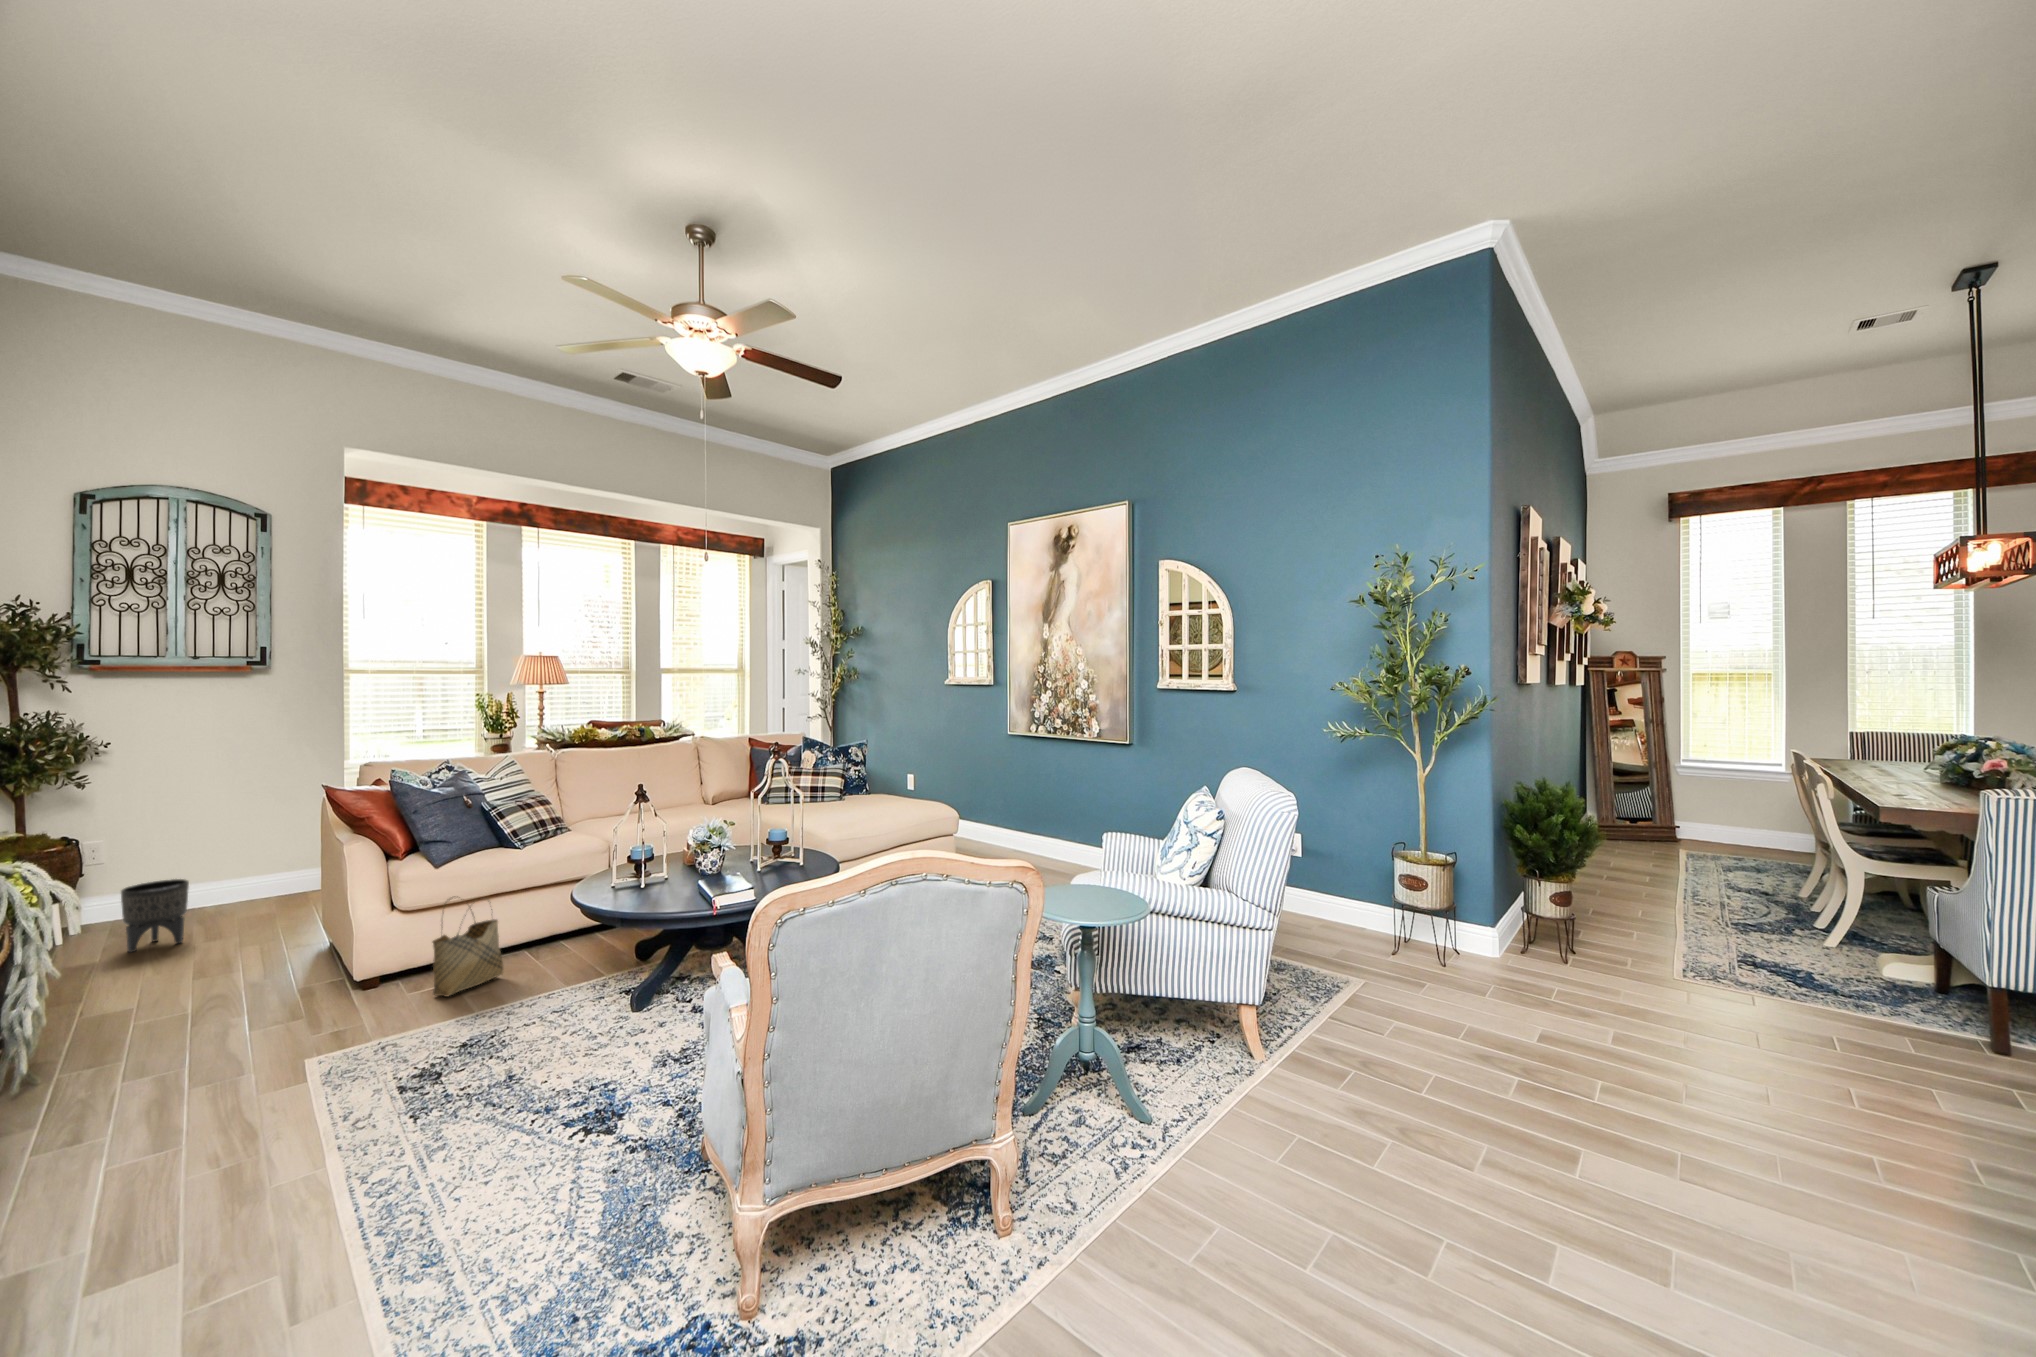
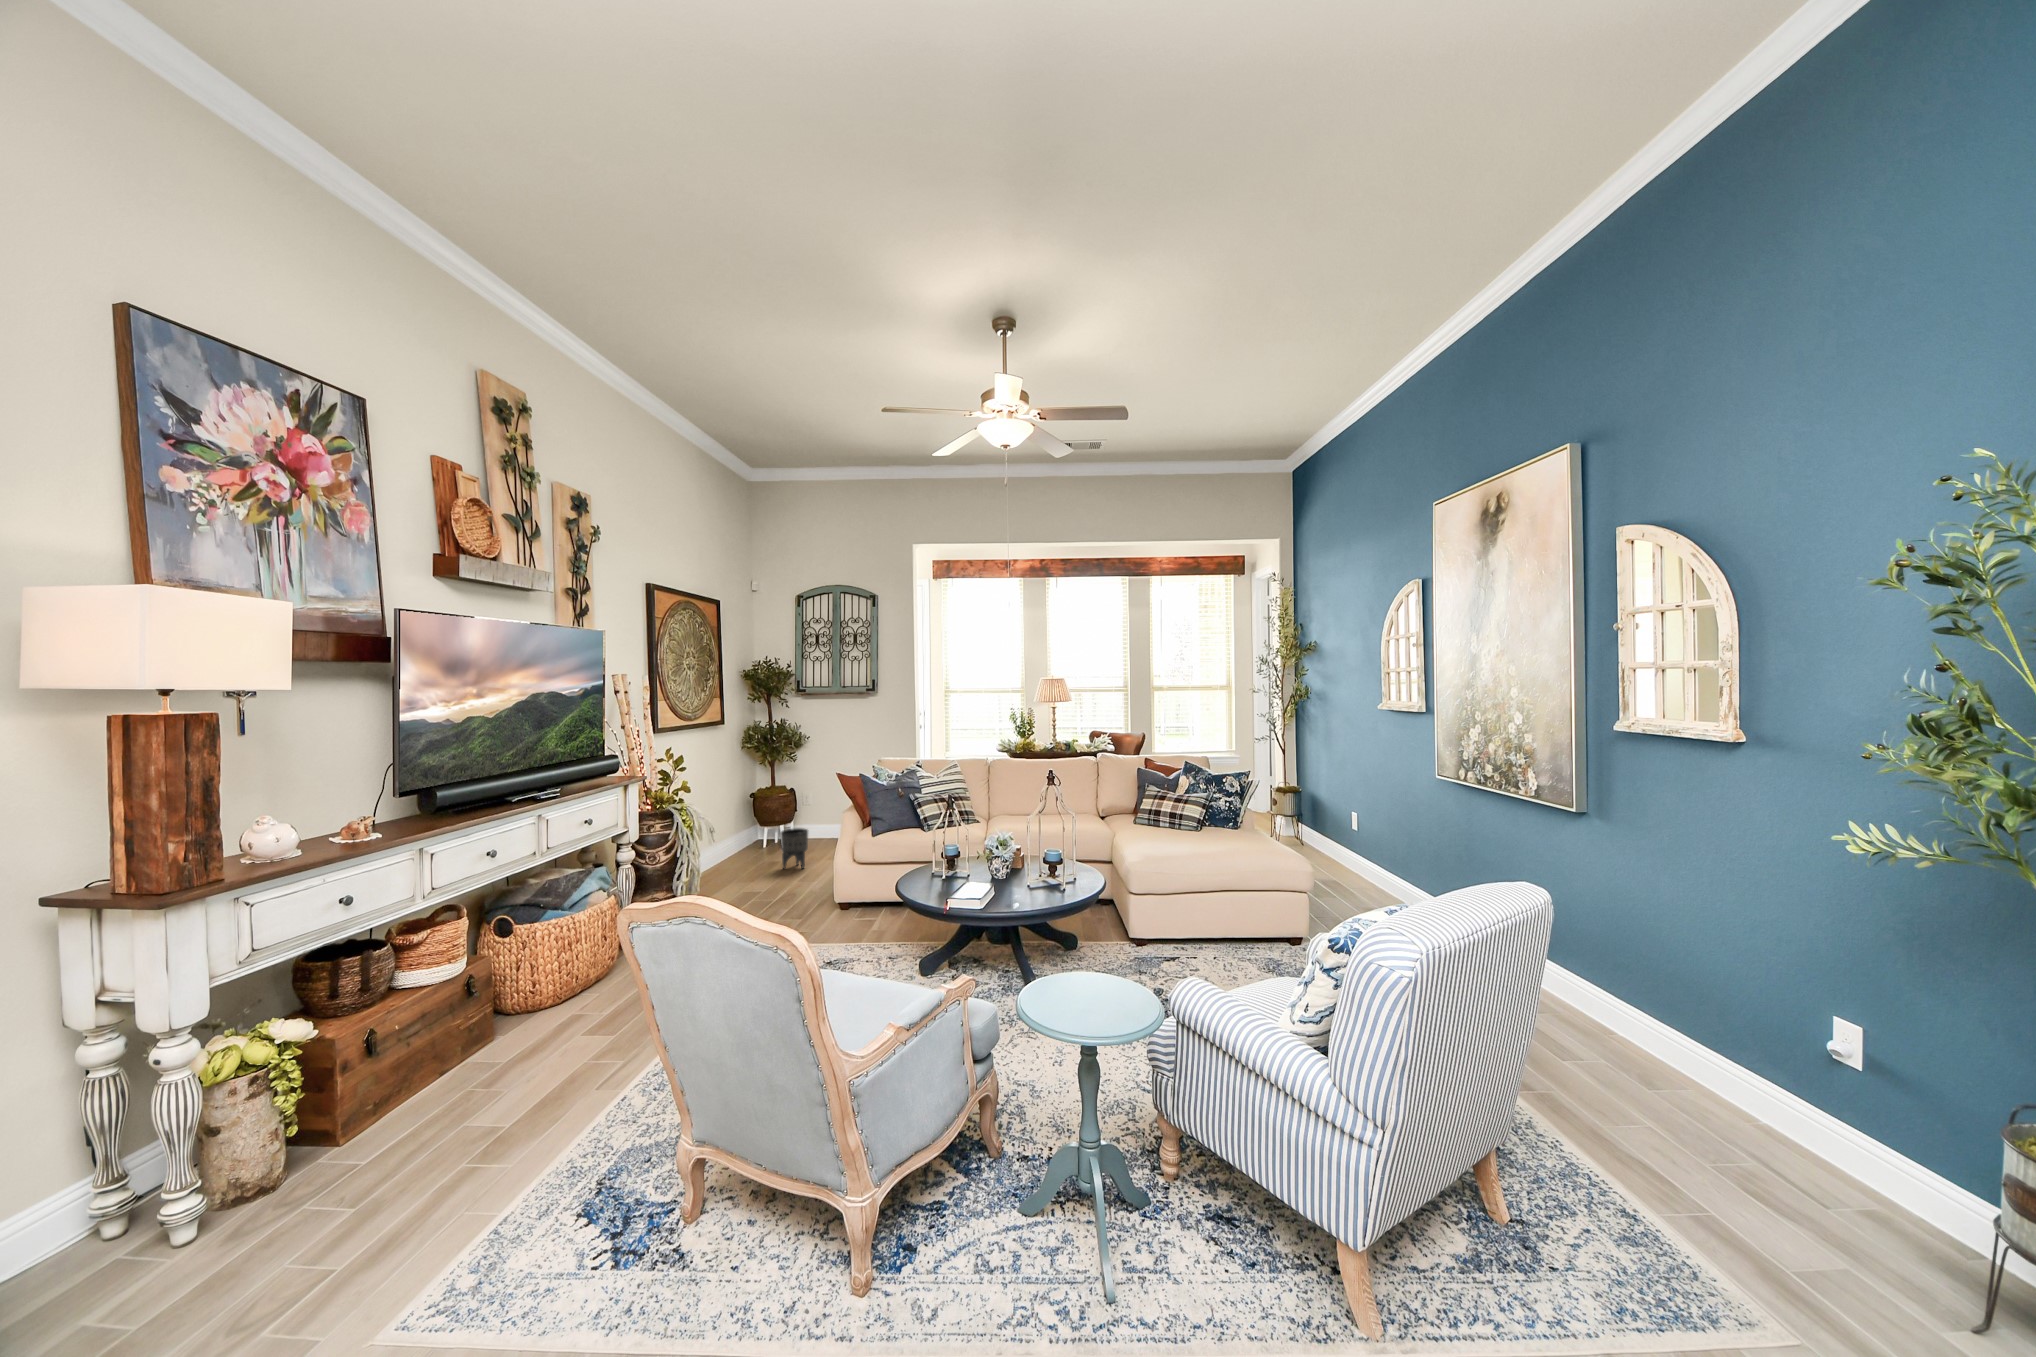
woven basket: present [433,901,503,997] -> none [838,868,886,939]

